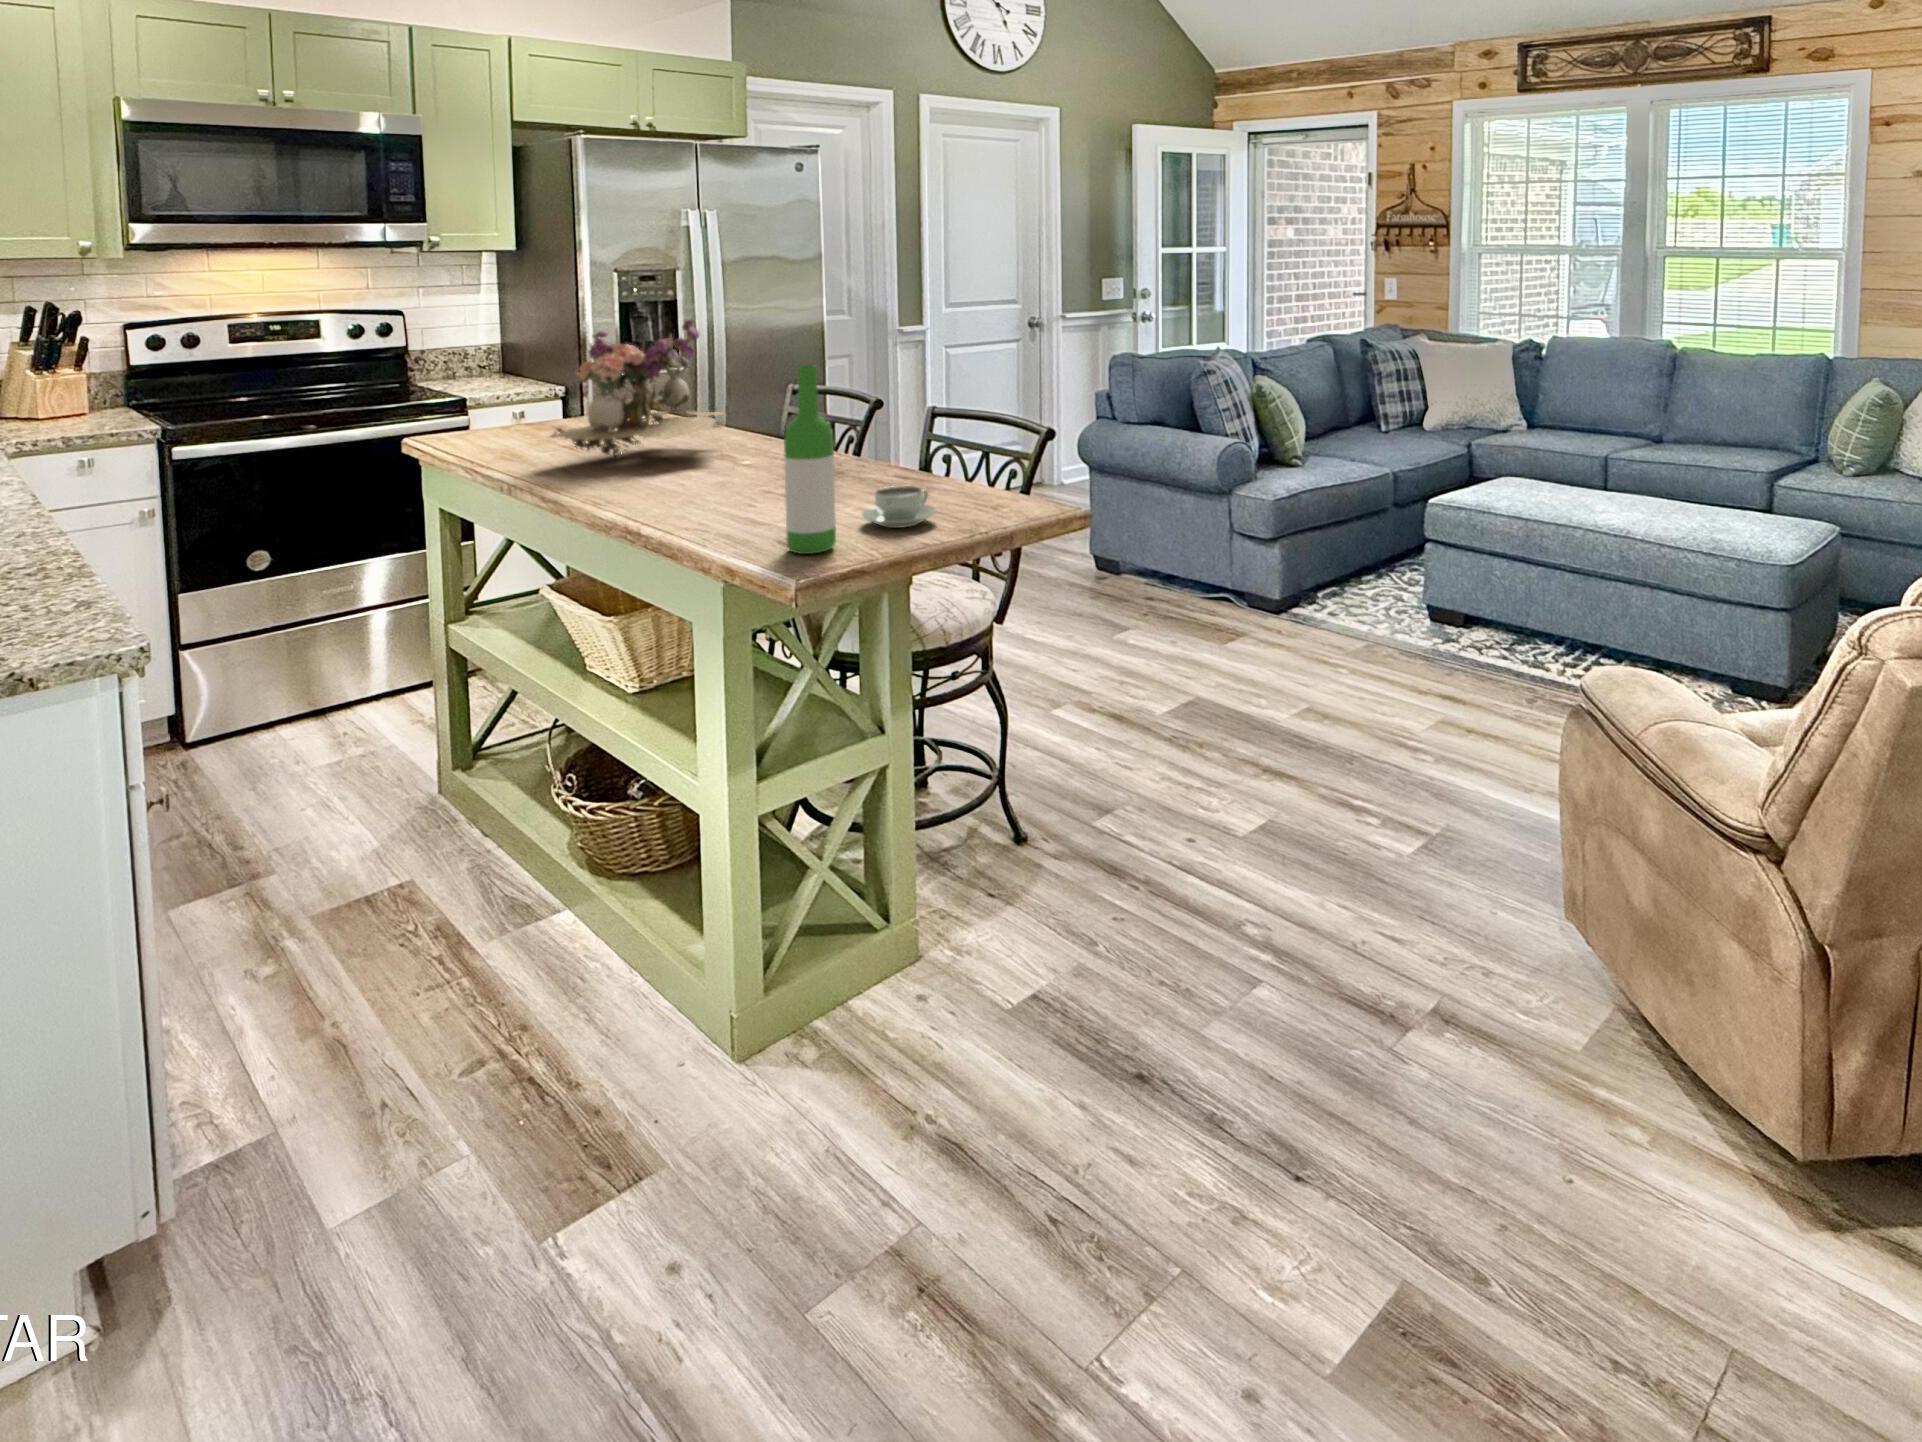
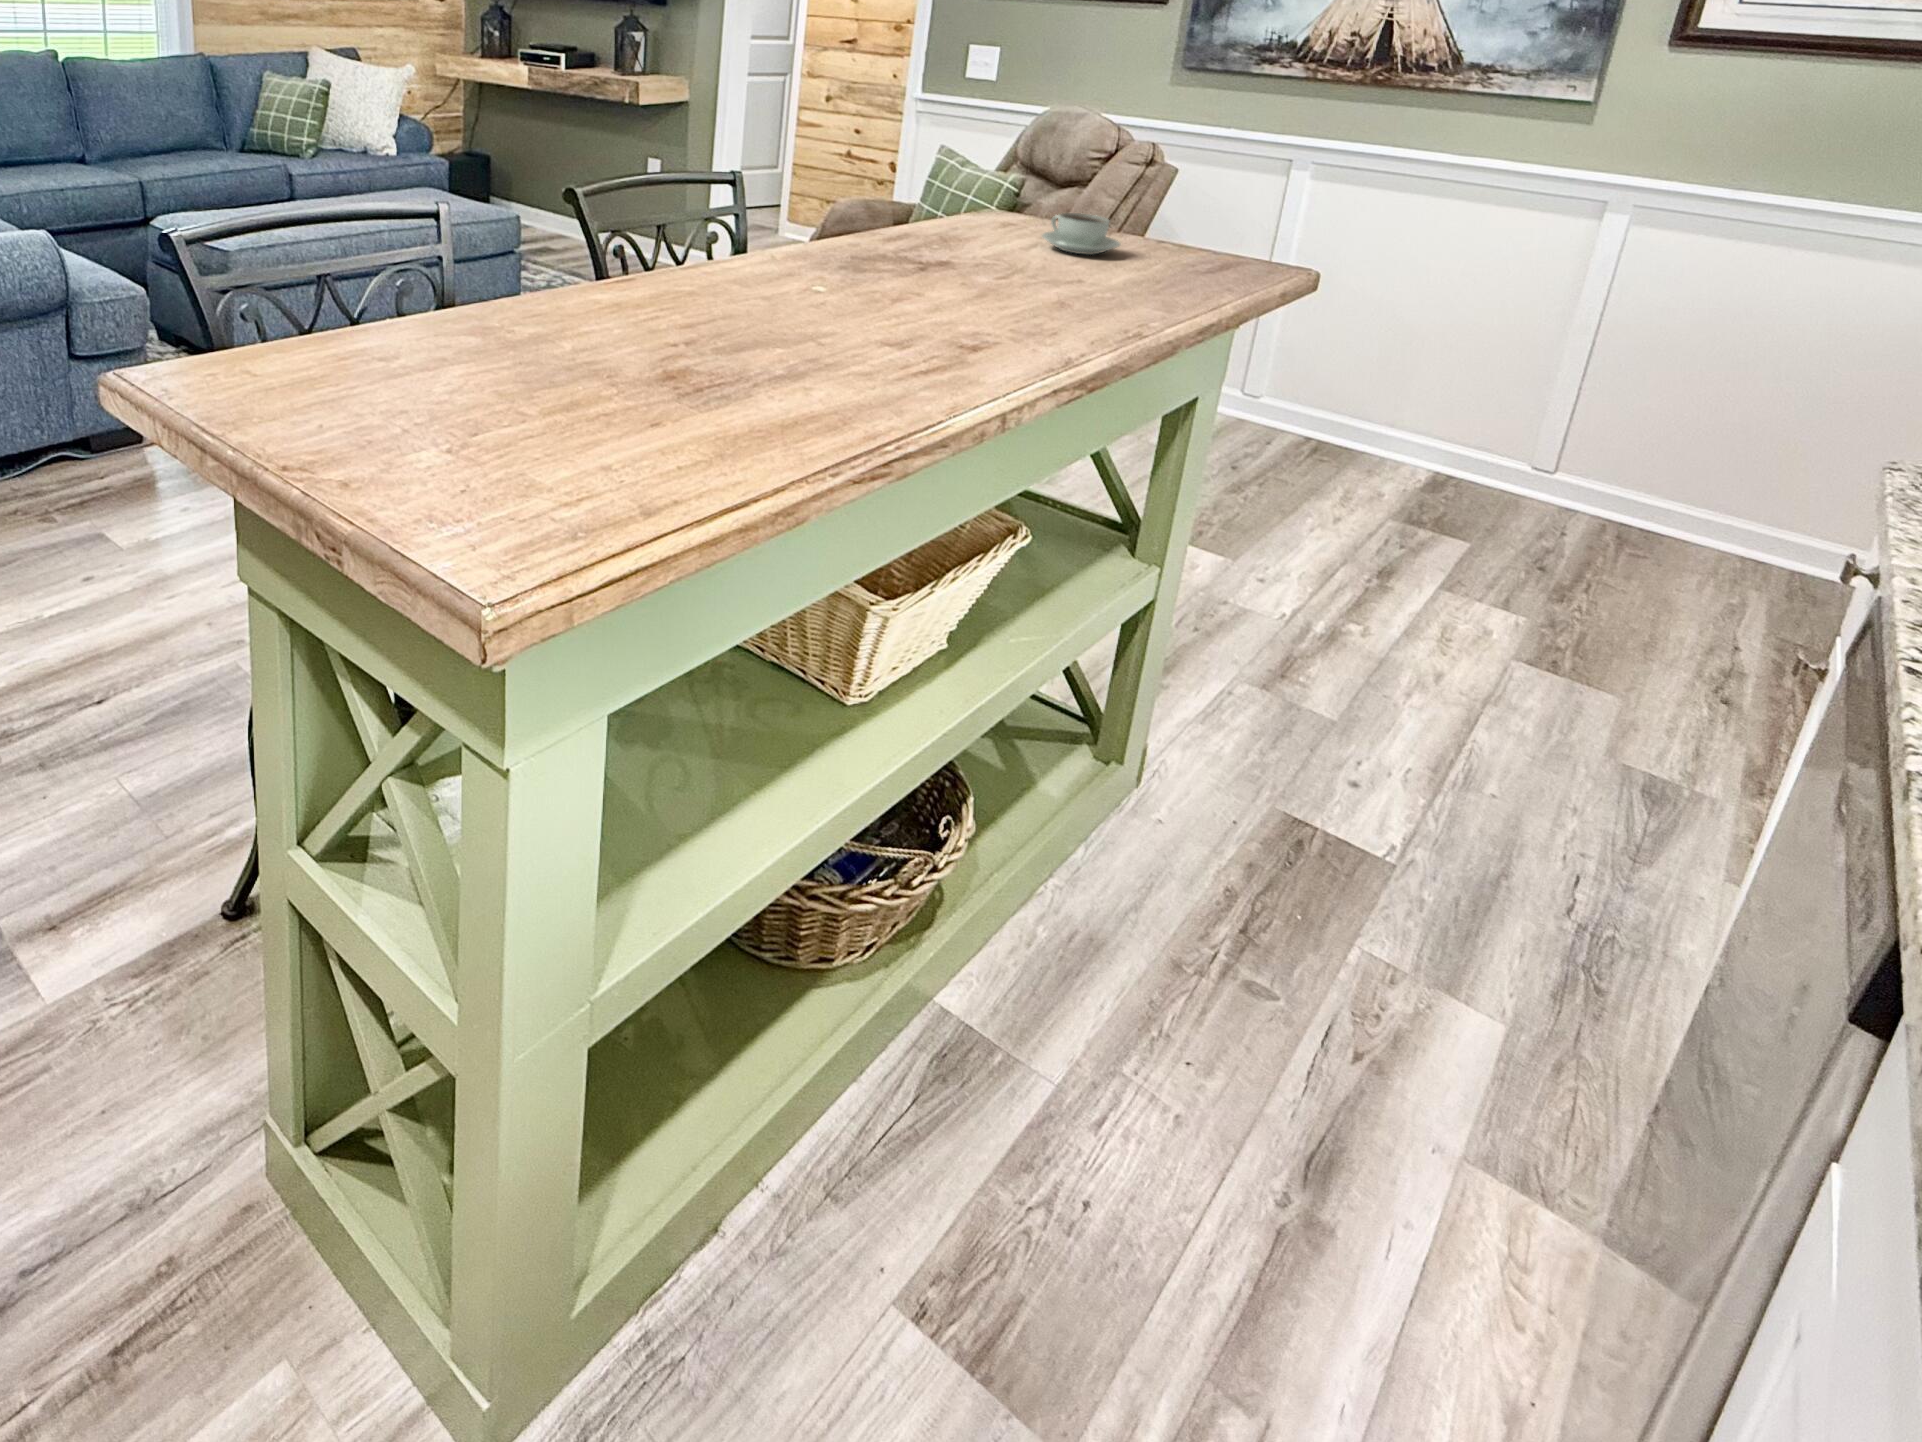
flower arrangement: present [548,317,724,459] -> none [613,68,925,356]
wine bottle: present [784,365,836,554] -> none [1178,84,1250,275]

